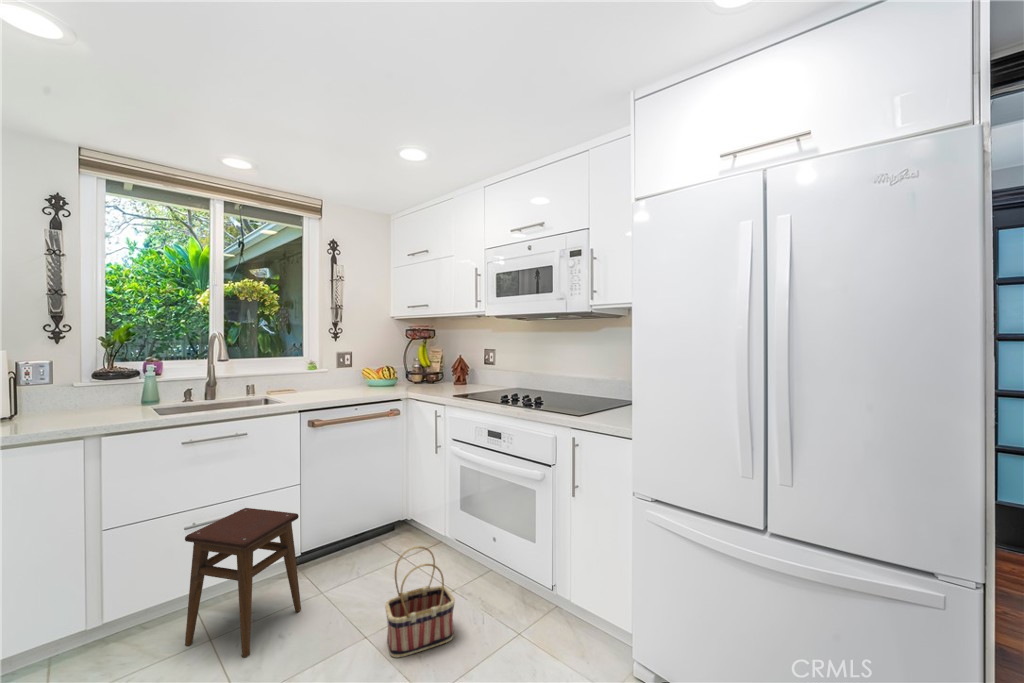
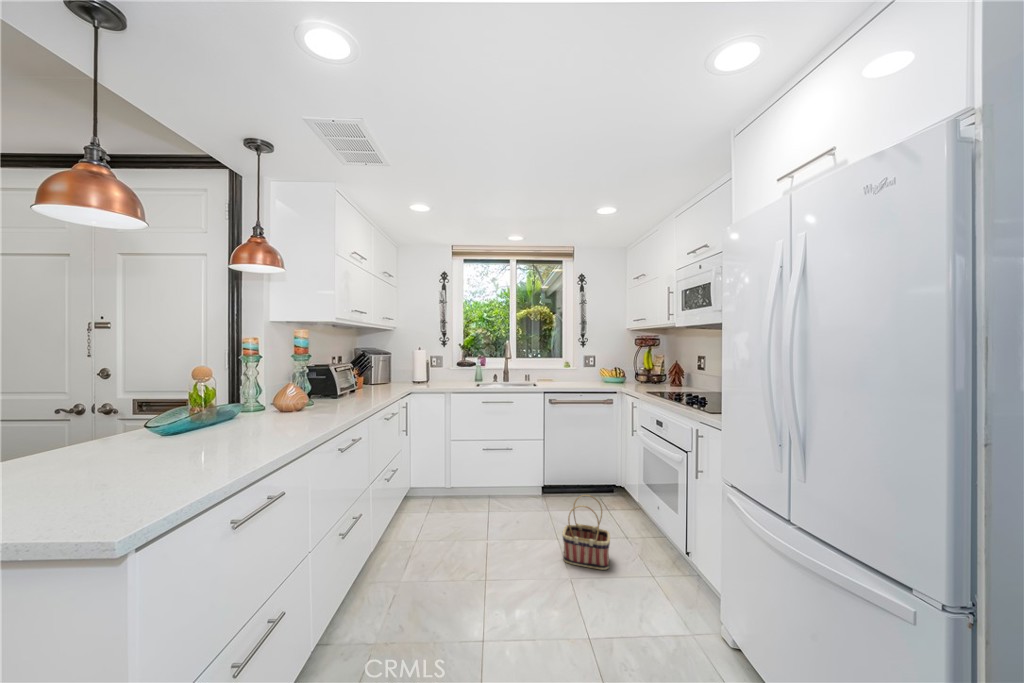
stool: present [185,508,301,658] -> none [476,446,532,527]

